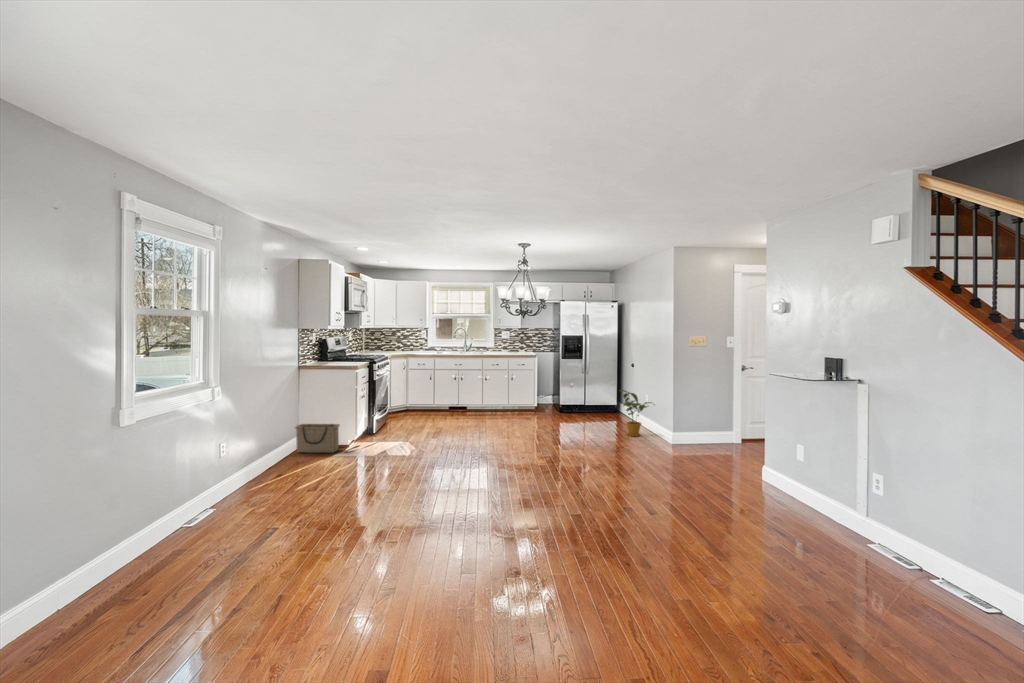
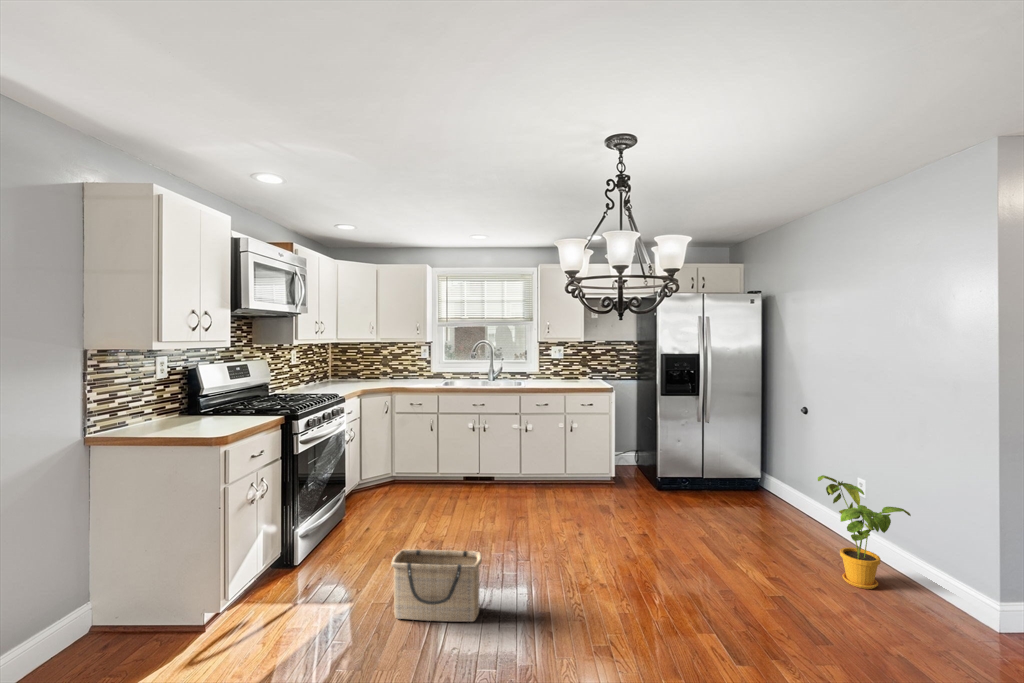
basket: present [295,424,340,453] -> present [391,550,482,622]

